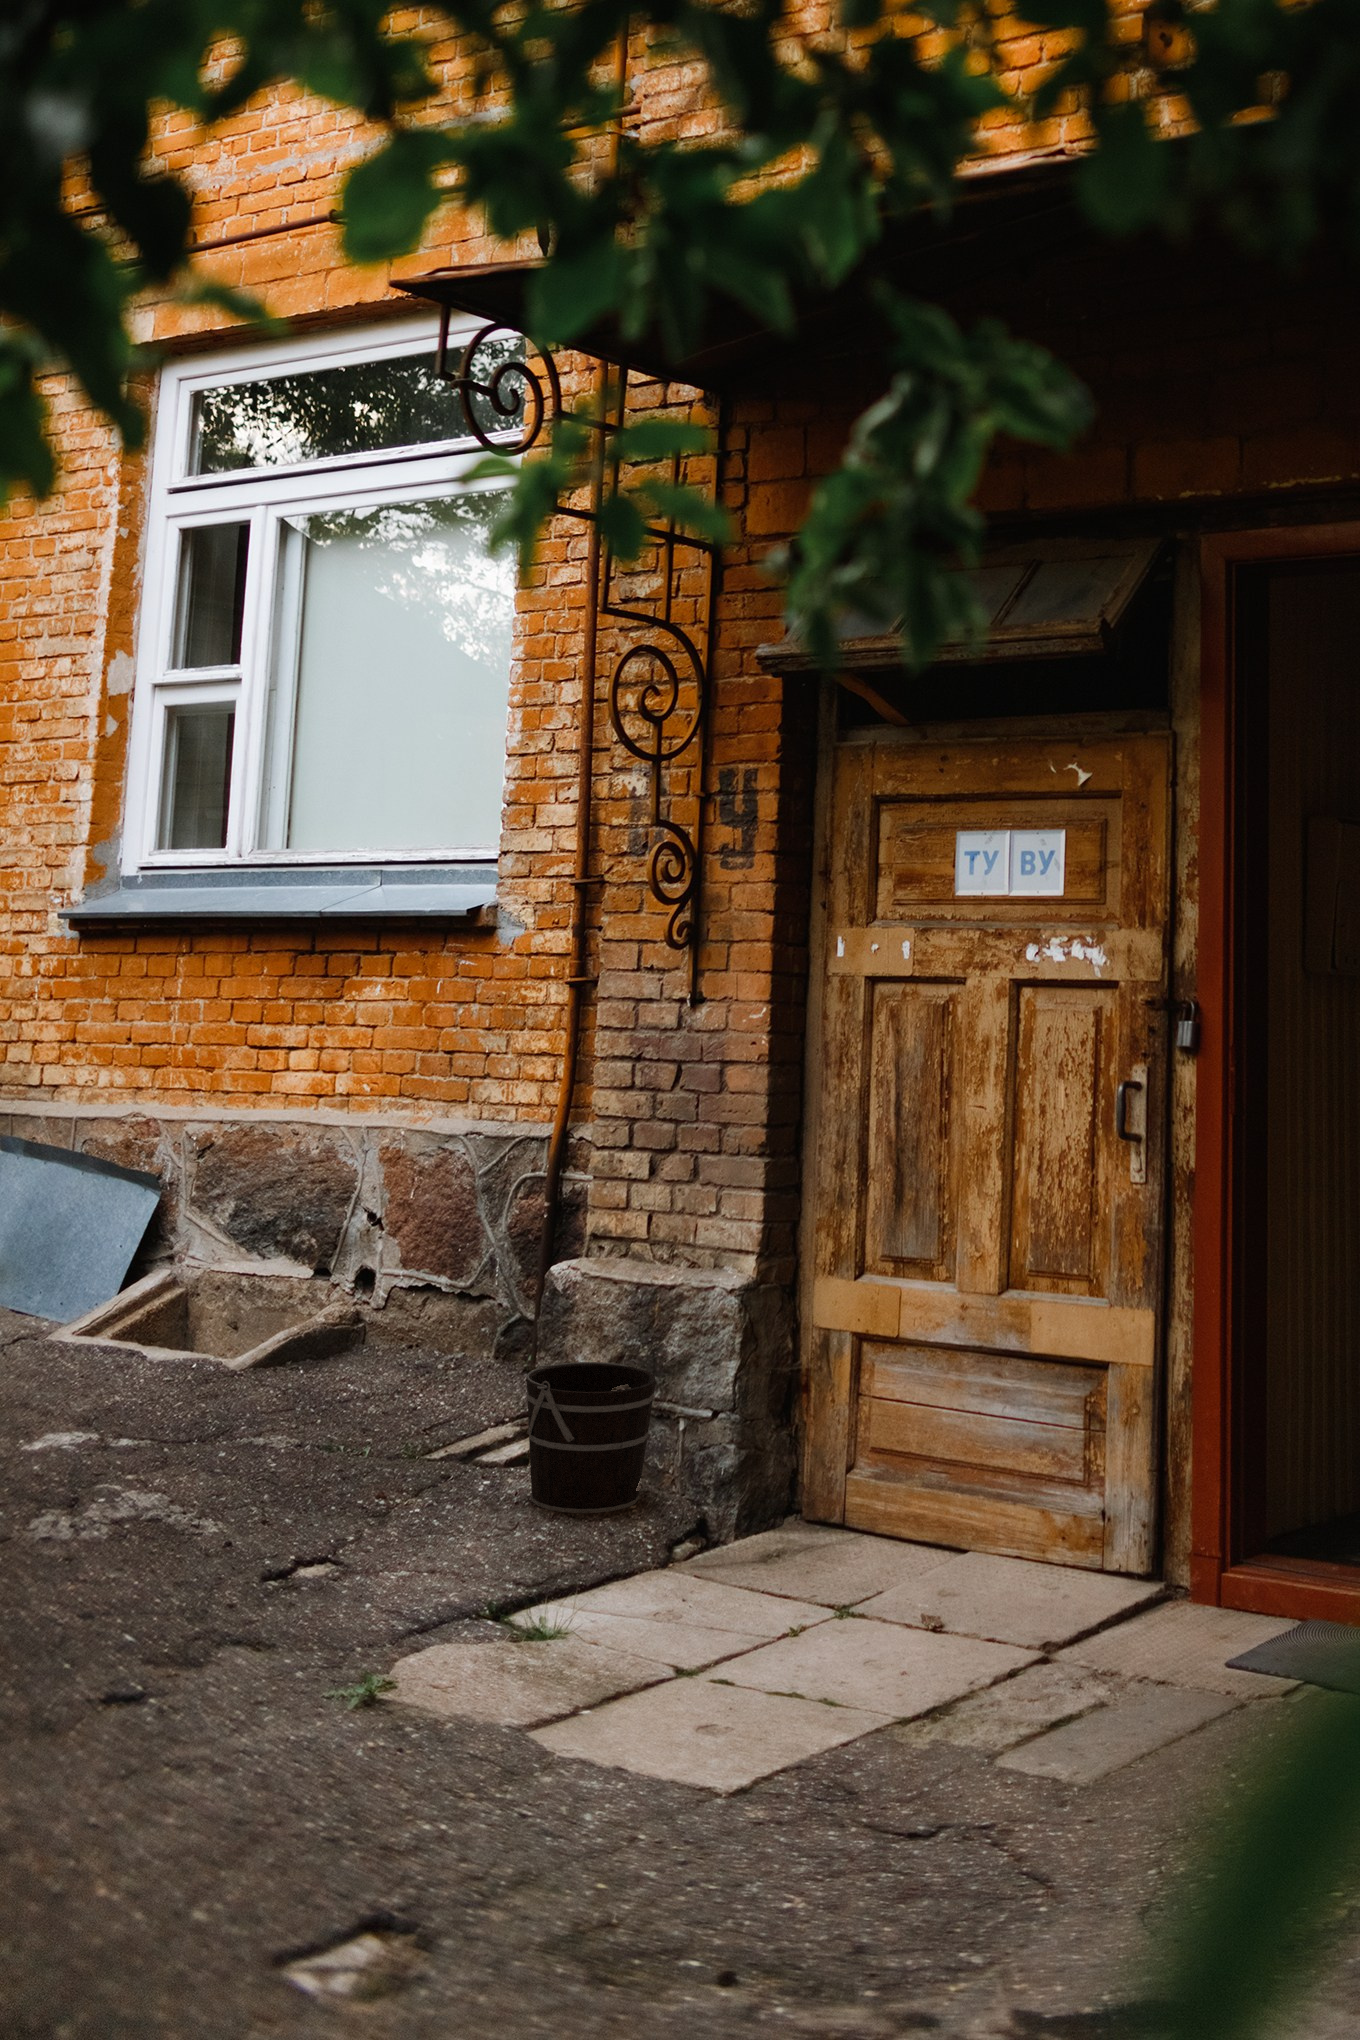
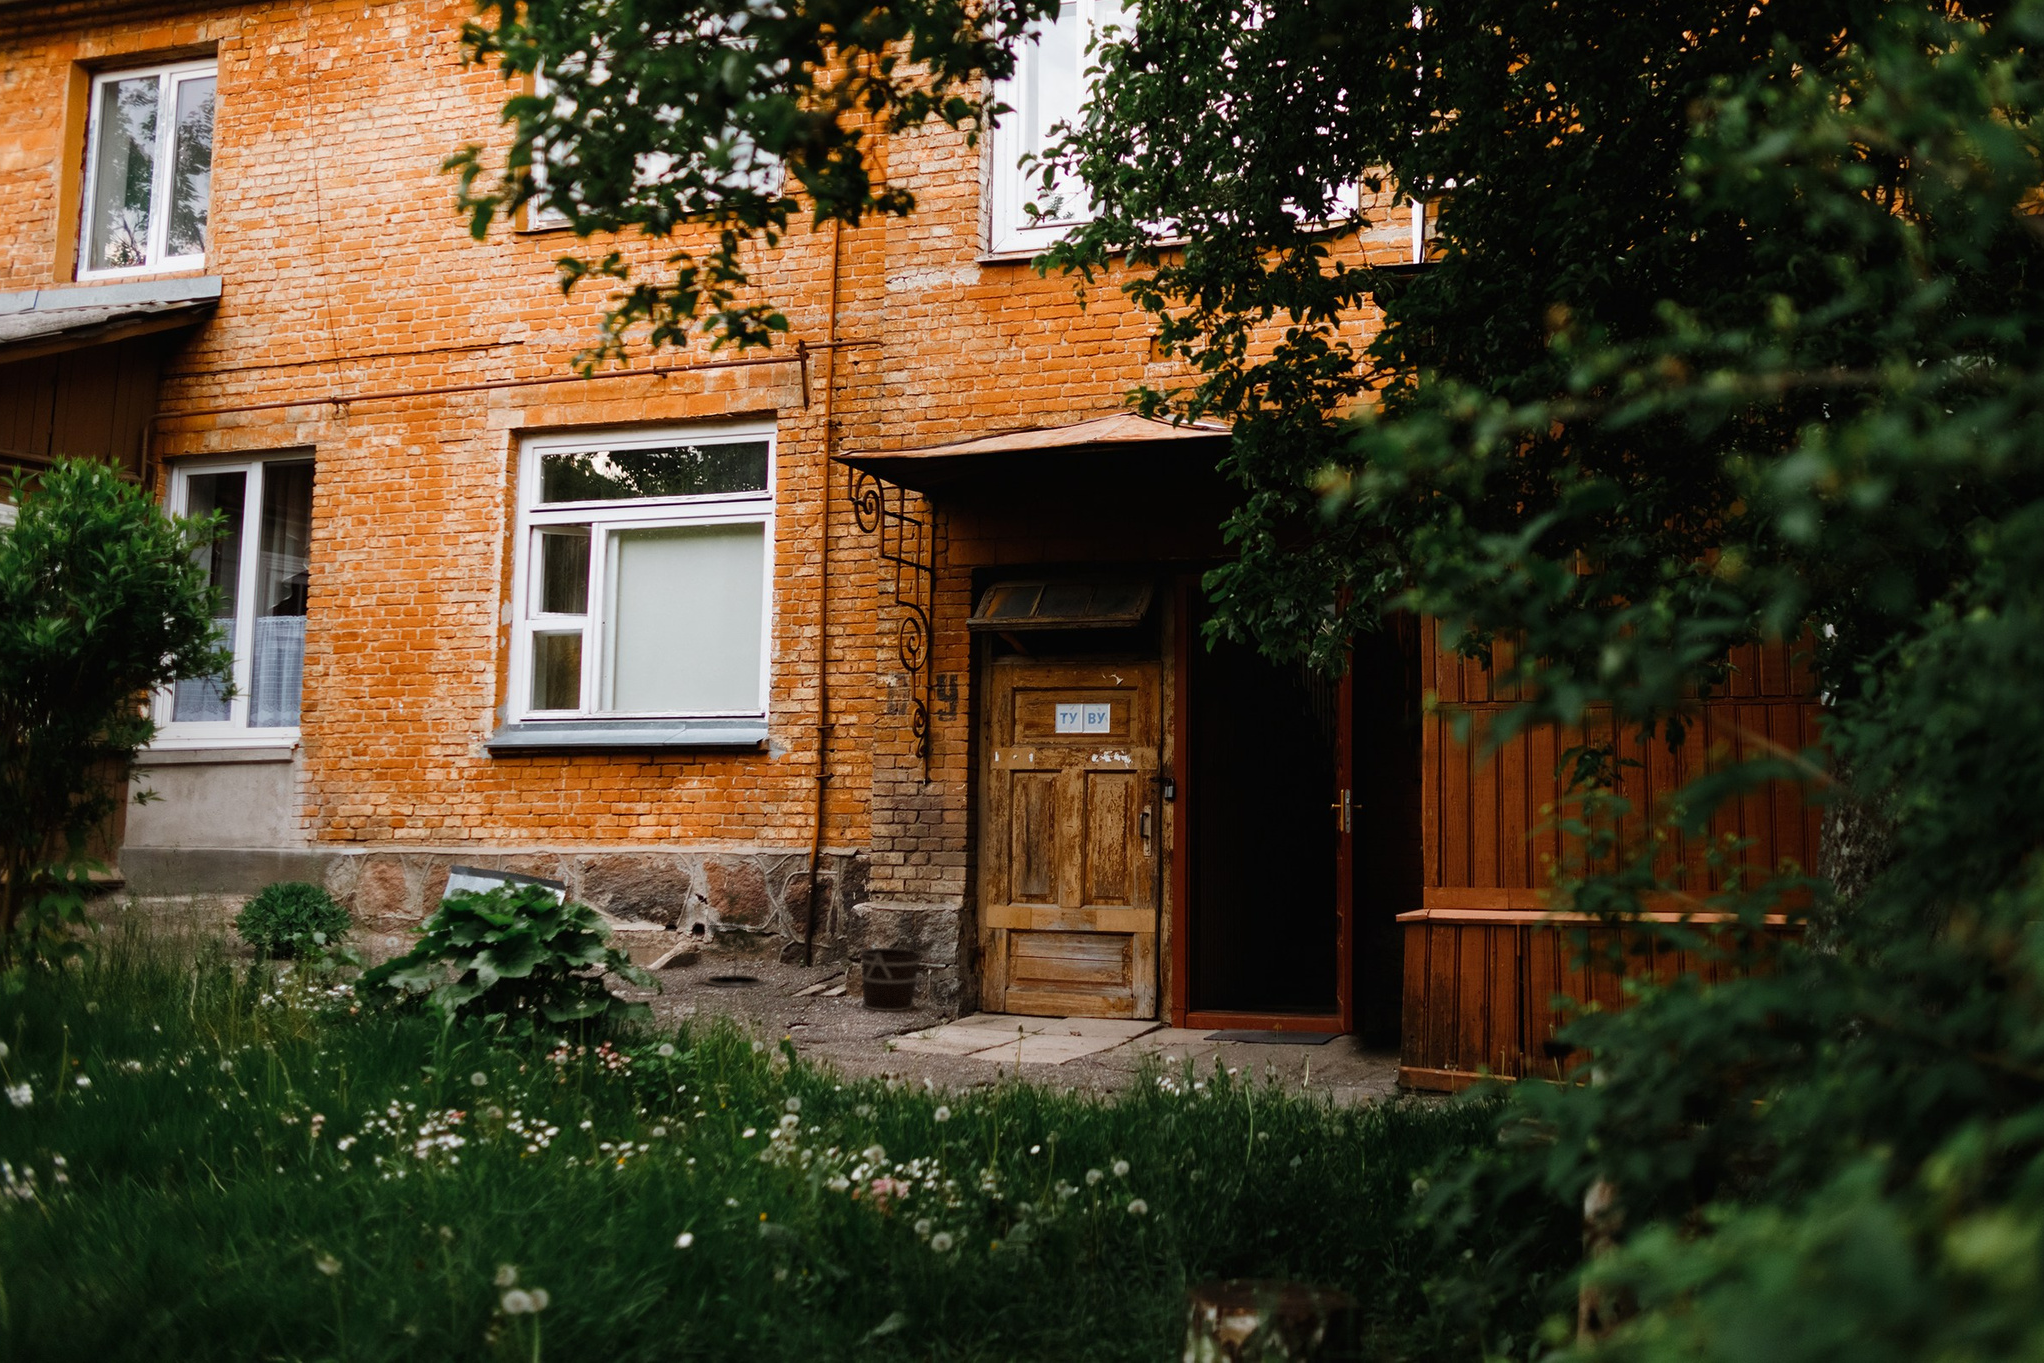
potted tree: none [311,1190,460,1416] -> present [706,887,767,987]

